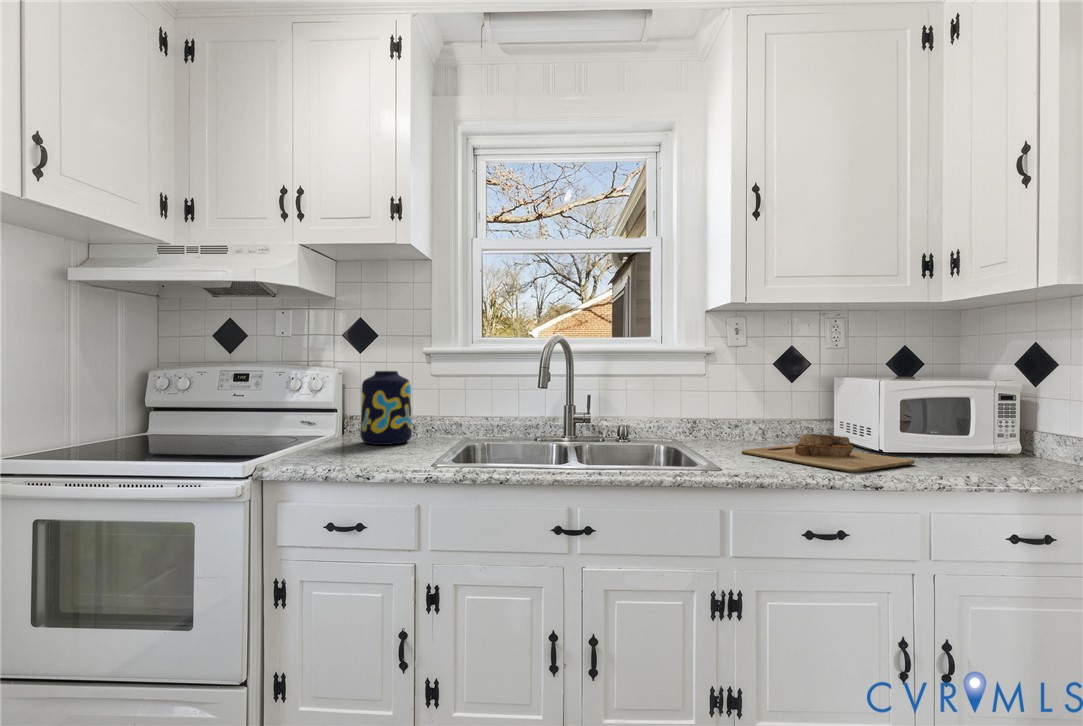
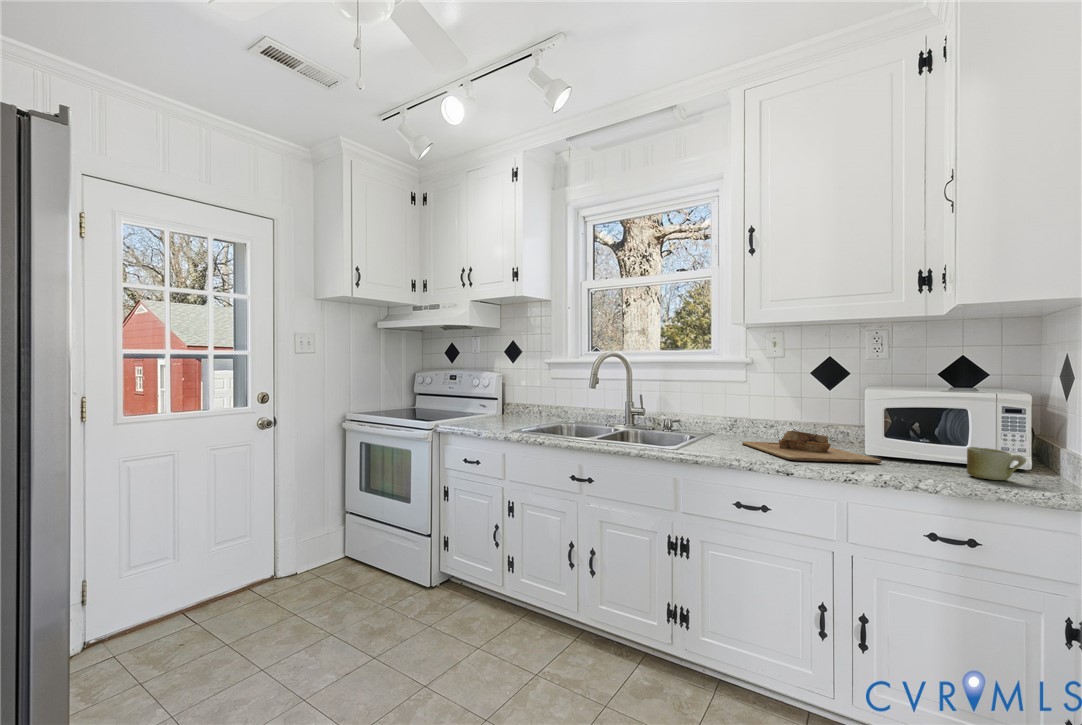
vase: present [361,371,412,445] -> none [501,374,532,420]
mug: none [996,439,1052,472] -> present [967,447,1026,480]

